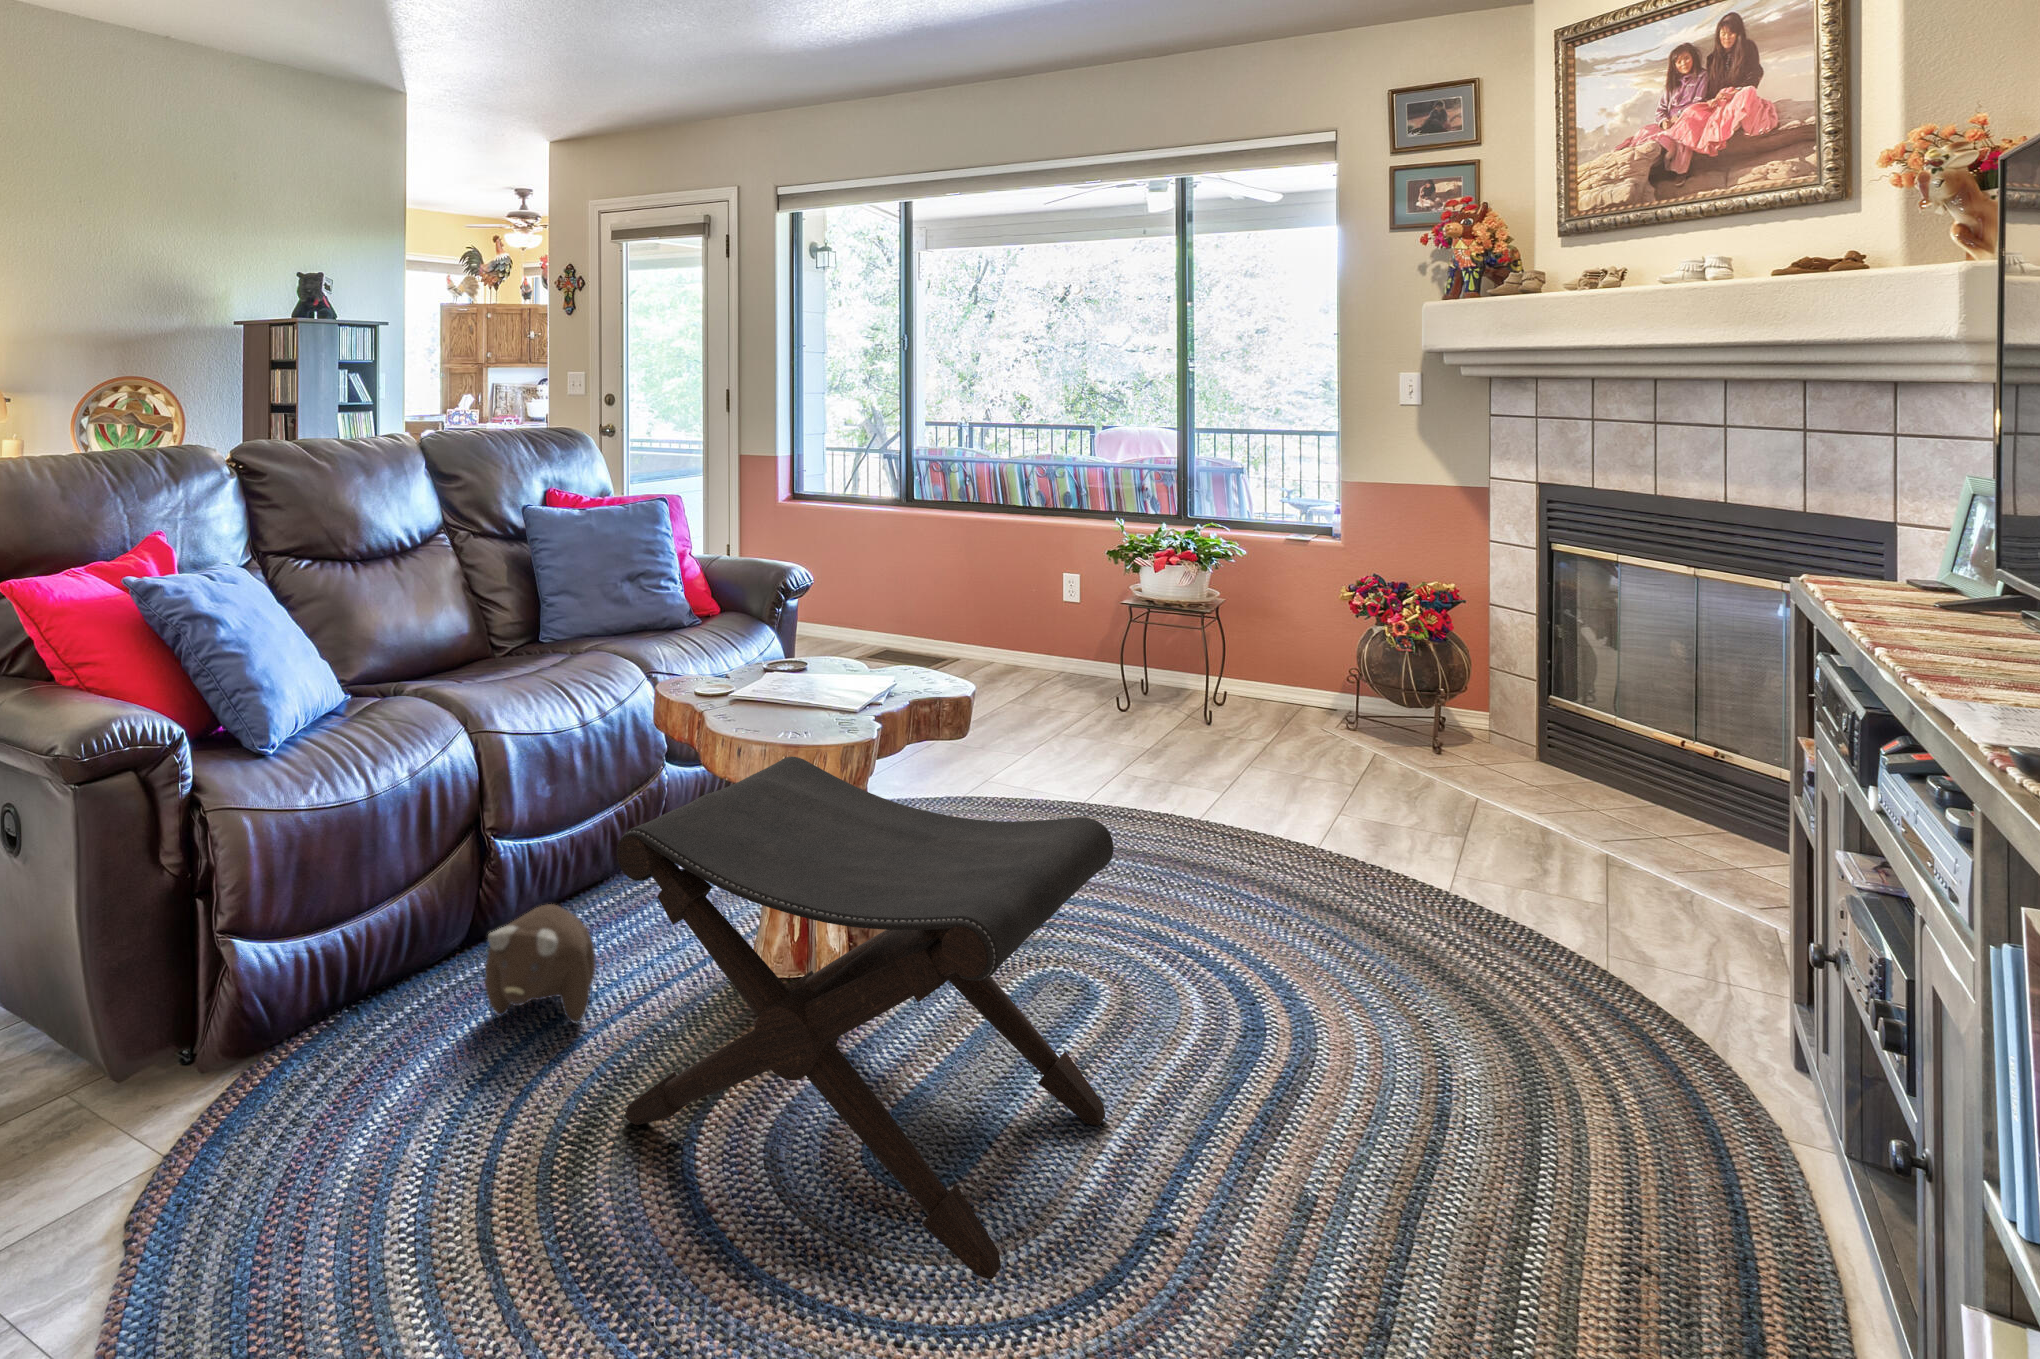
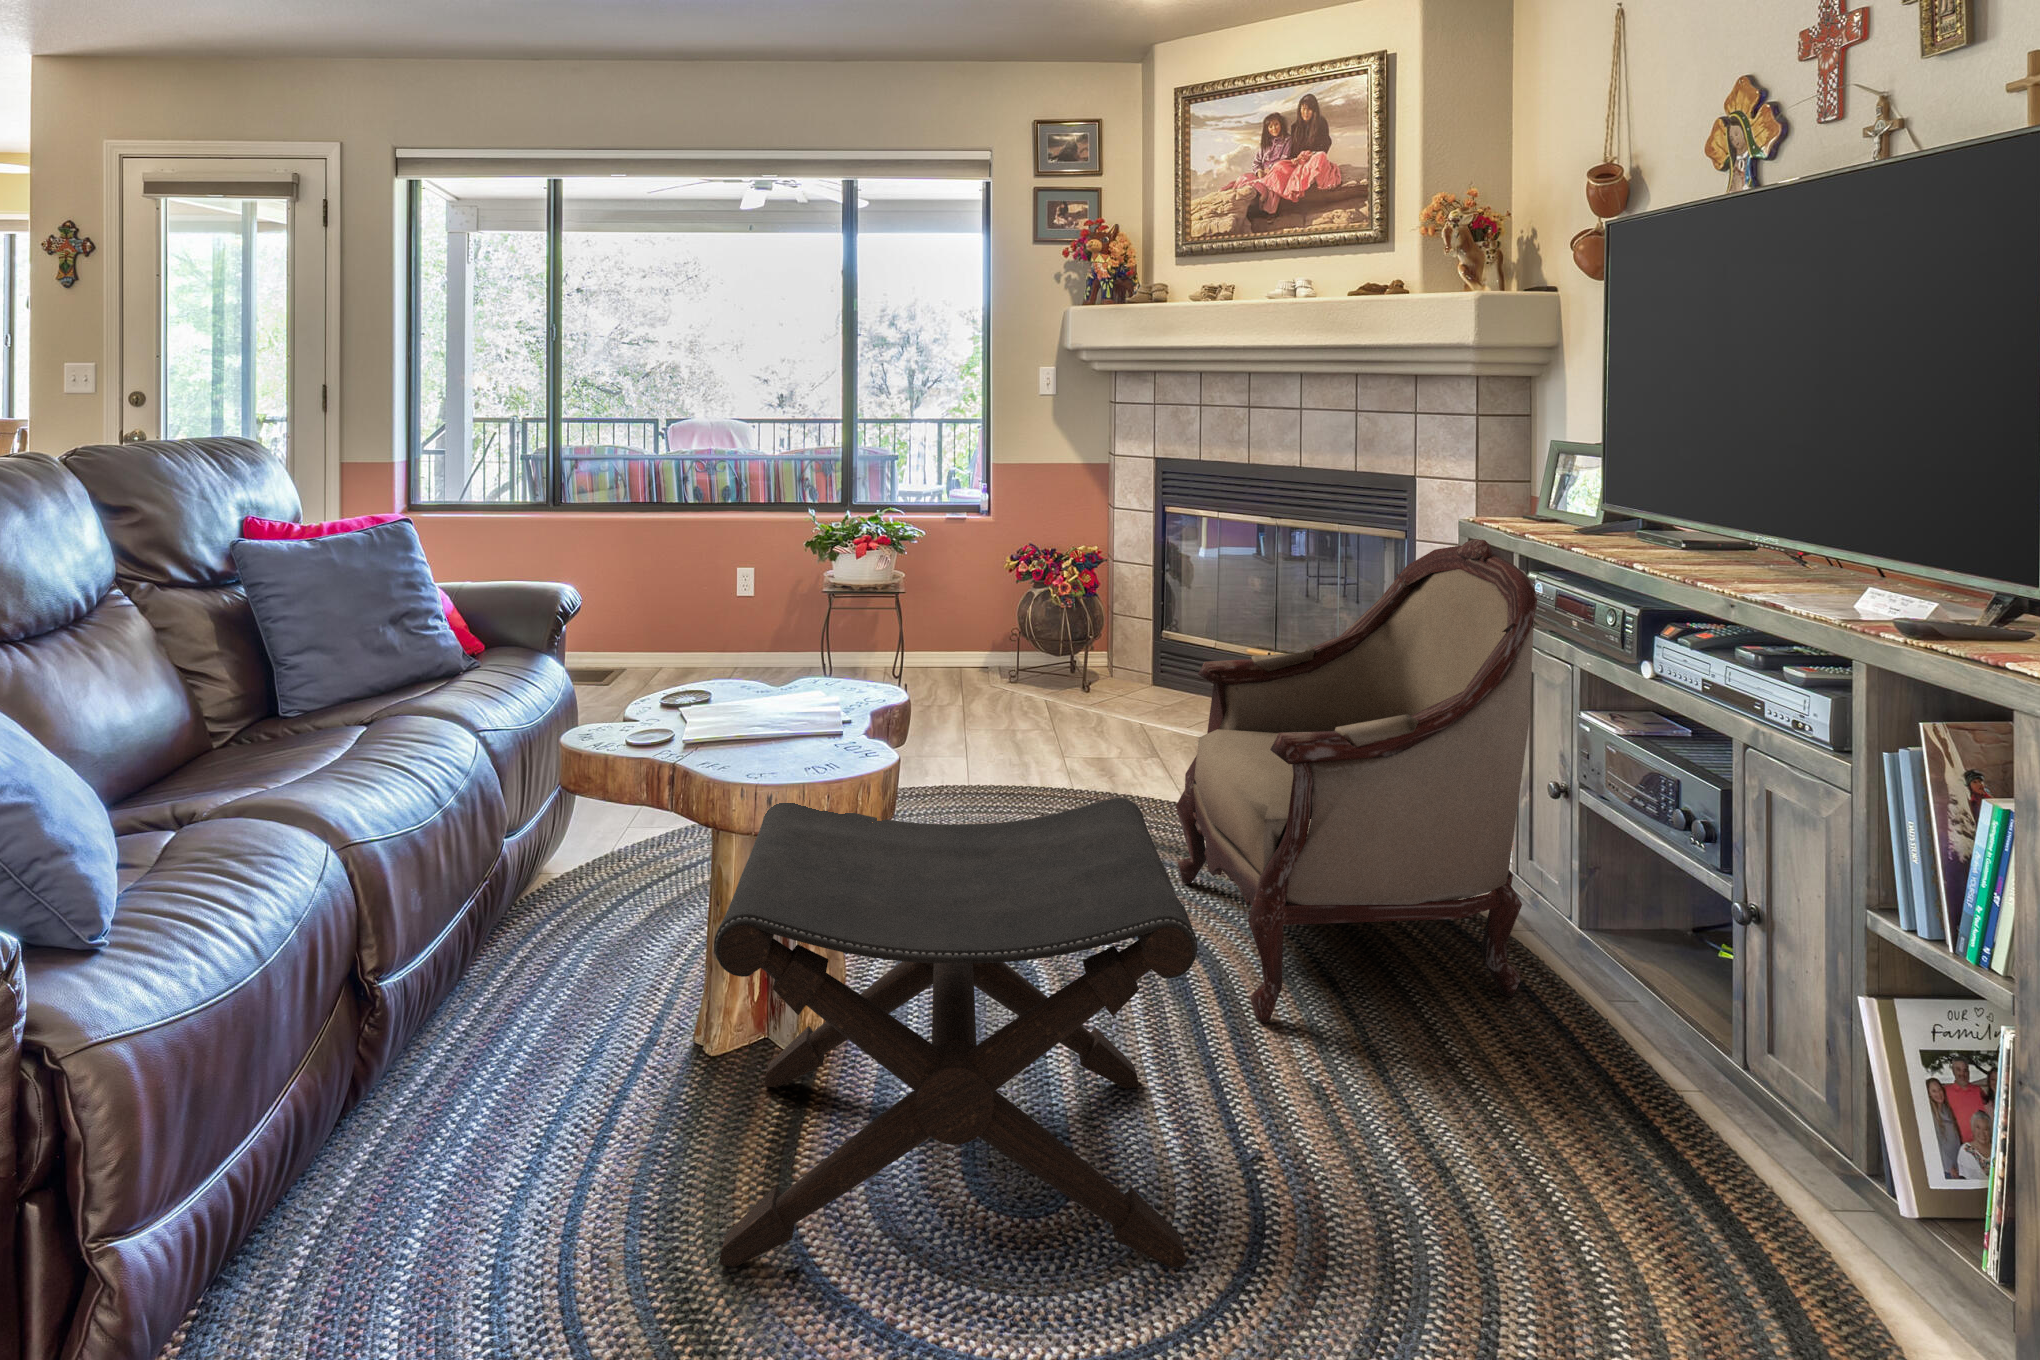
armchair: none [1287,595,1742,1205] -> present [1176,539,1538,1023]
plush toy: present [485,904,596,1023] -> none [431,1041,577,1206]

